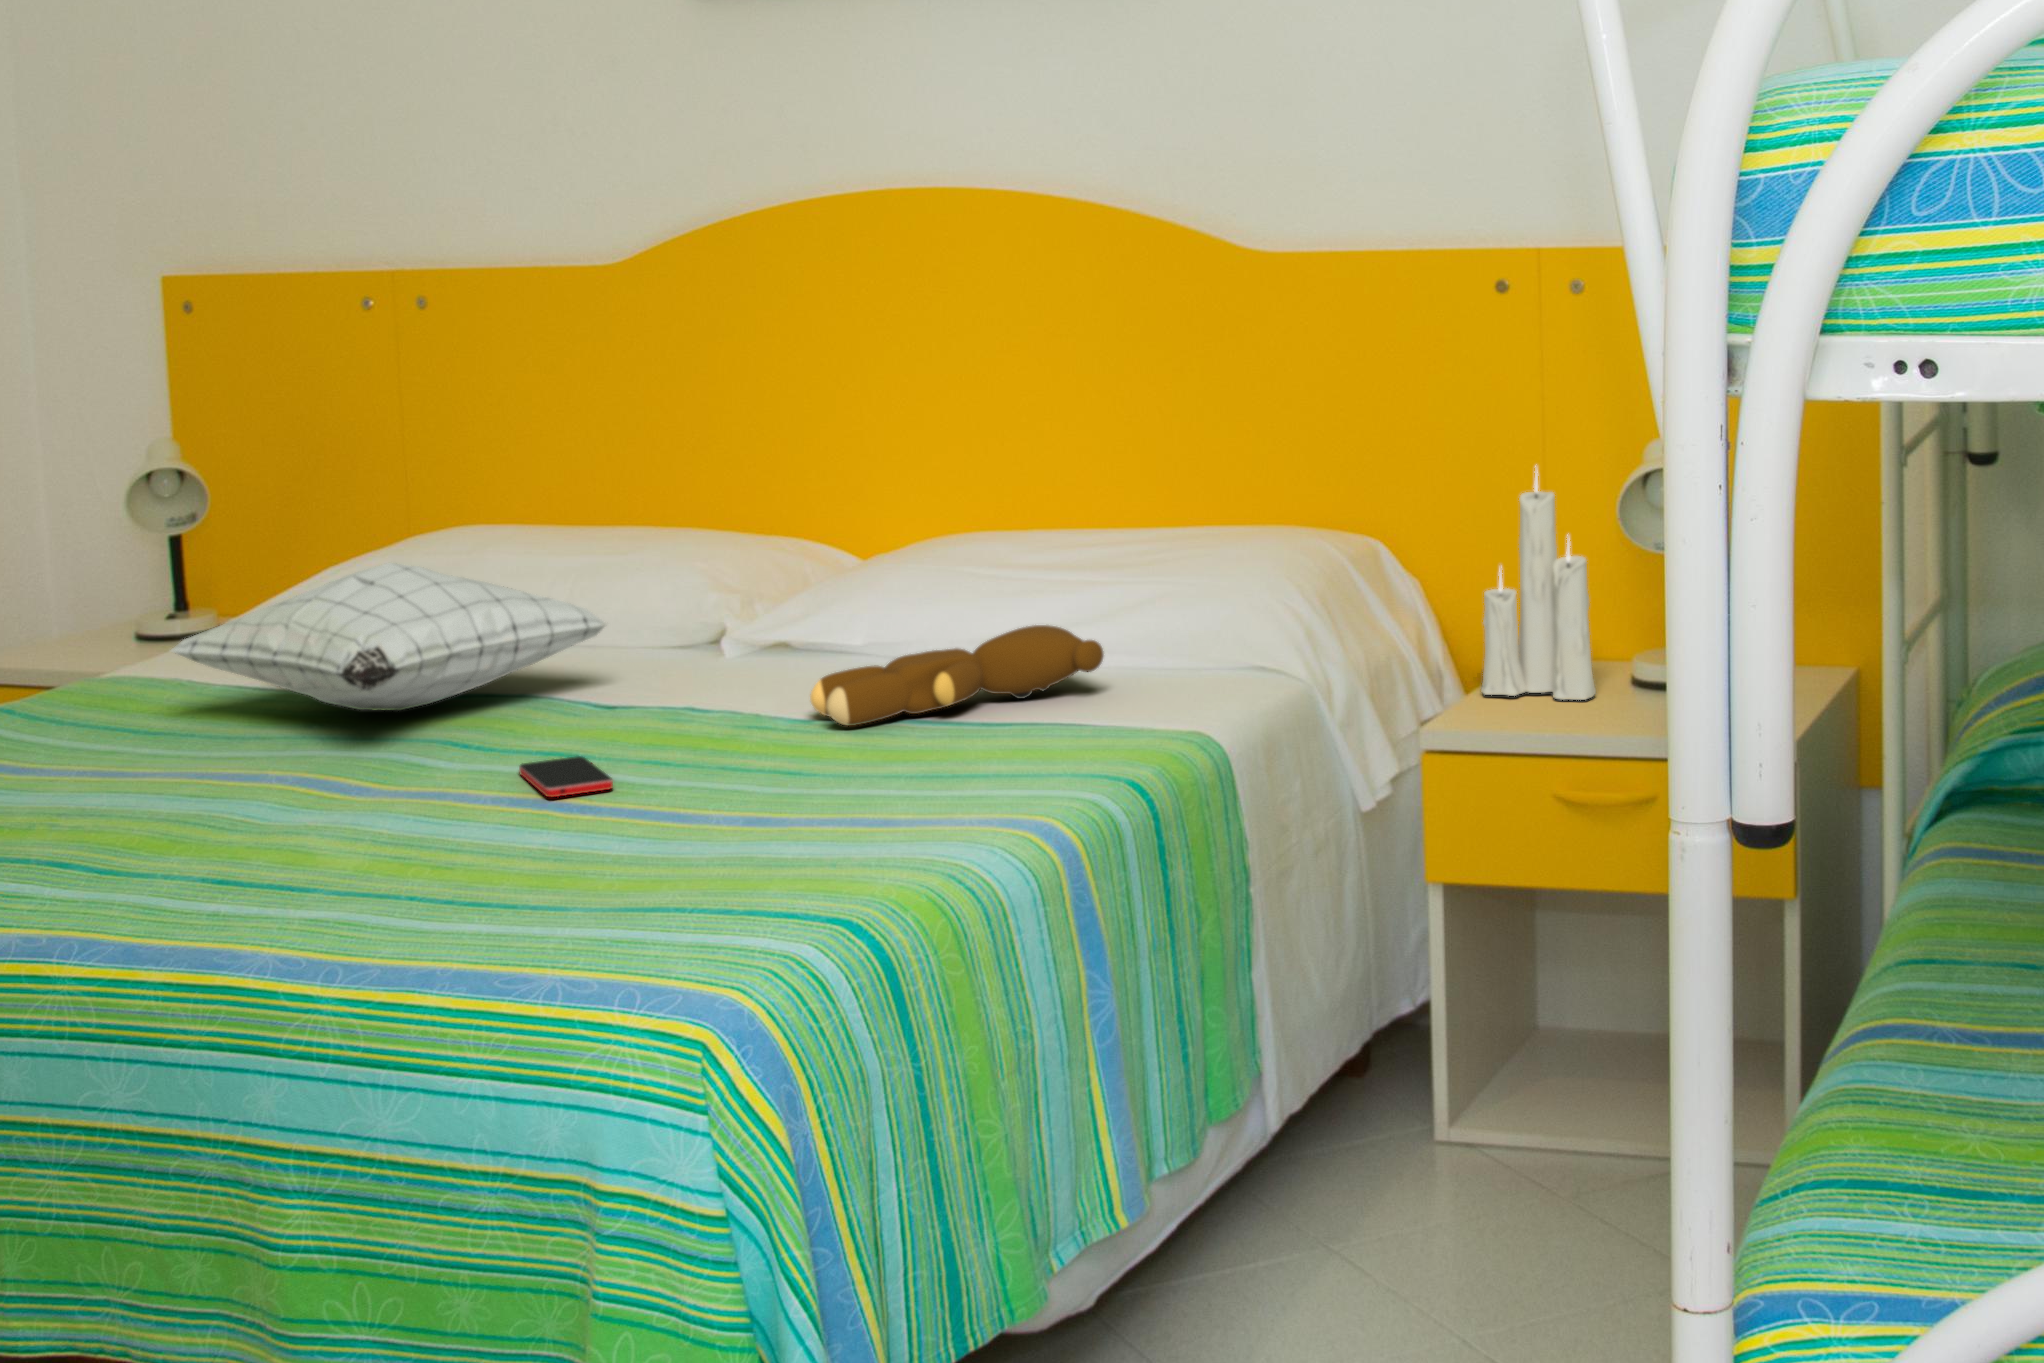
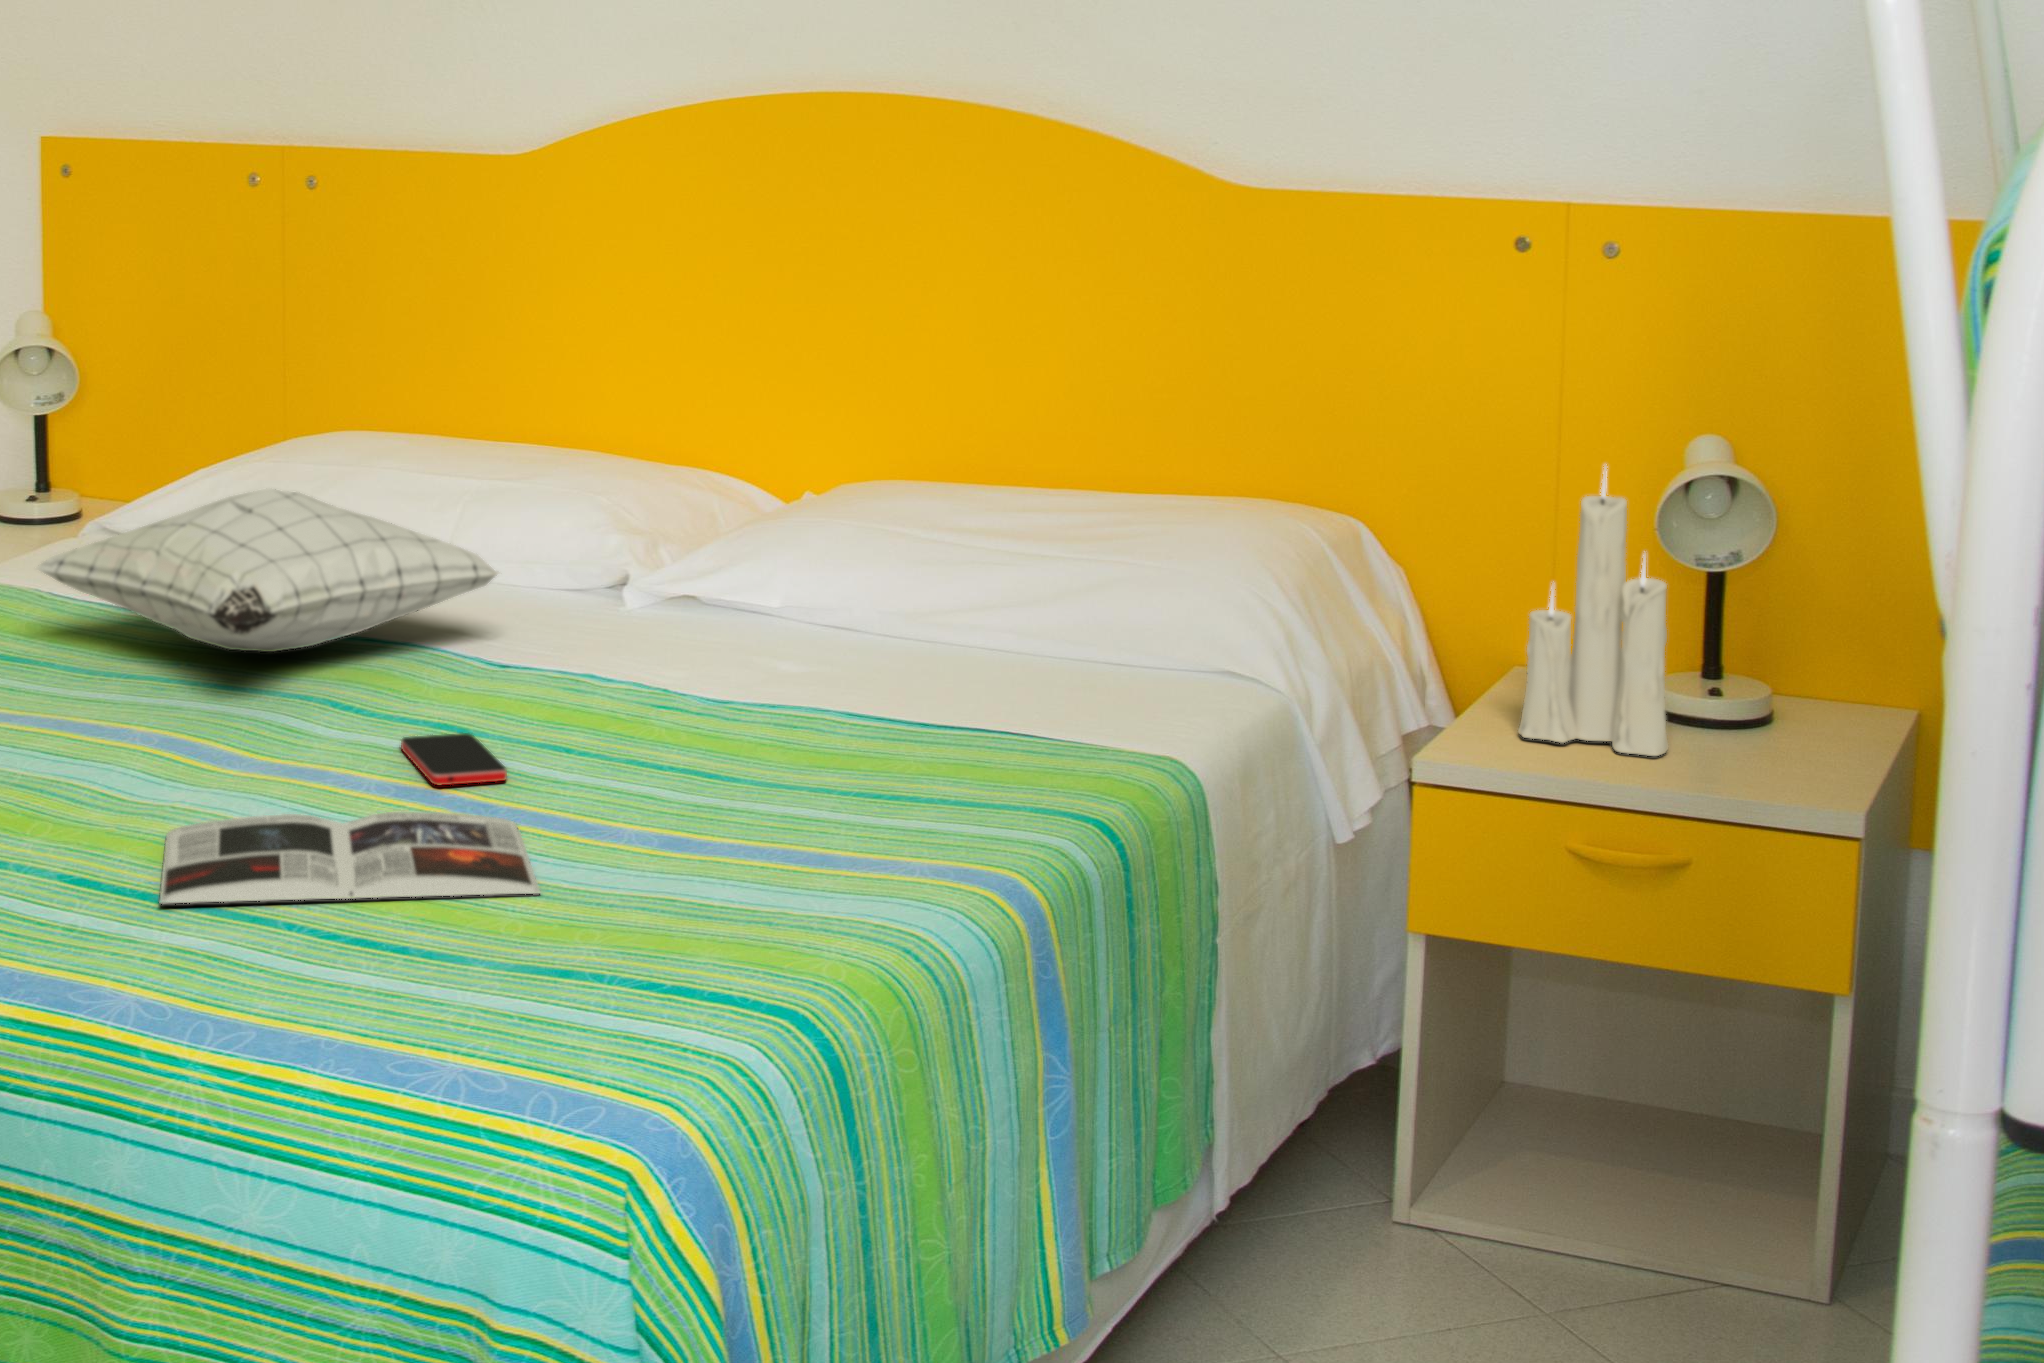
teddy bear: present [810,625,1104,726] -> none [726,616,1070,721]
magazine: none [300,815,637,903] -> present [160,812,540,904]

